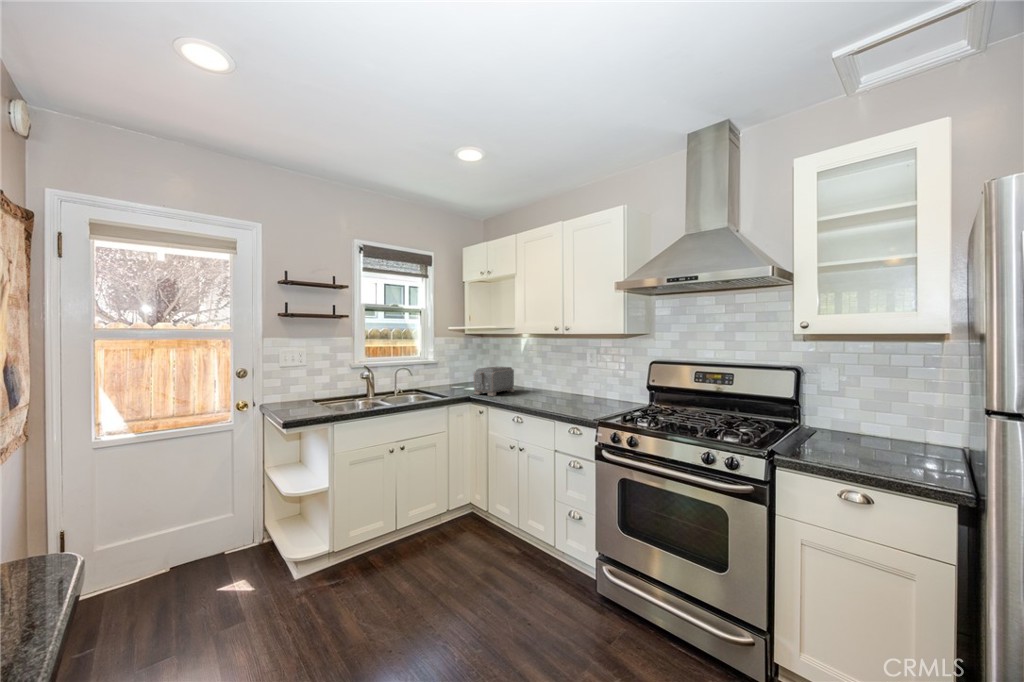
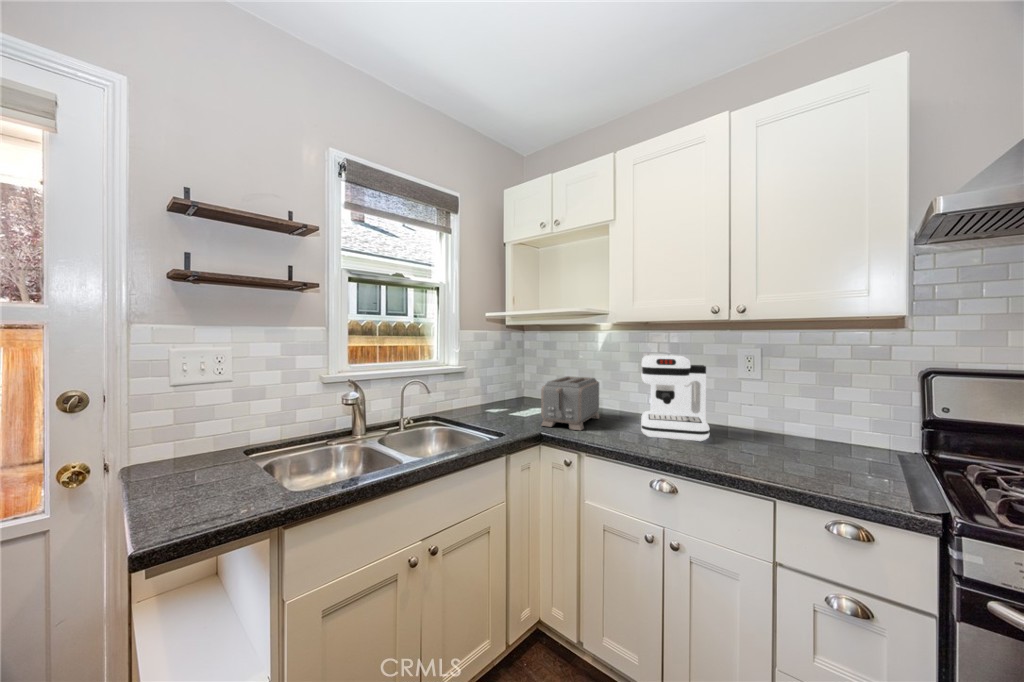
coffee maker: none [522,353,563,400] -> present [641,355,709,441]

